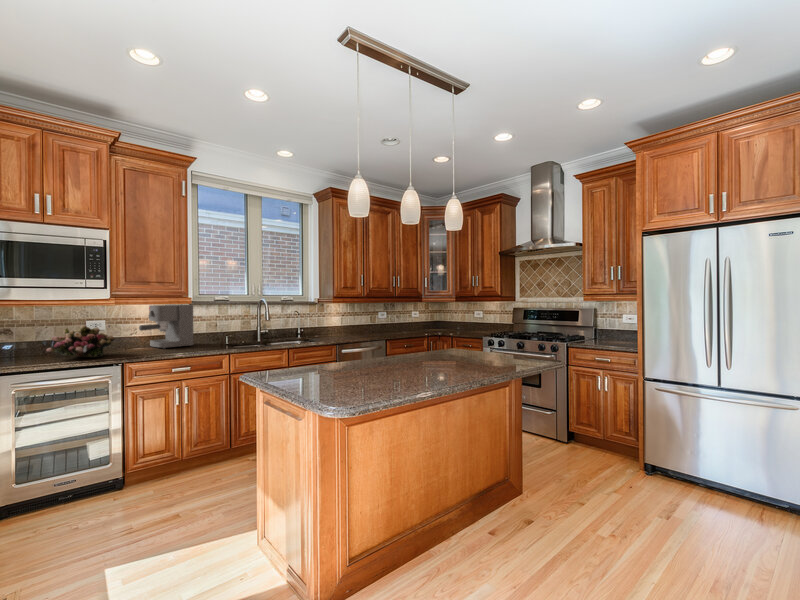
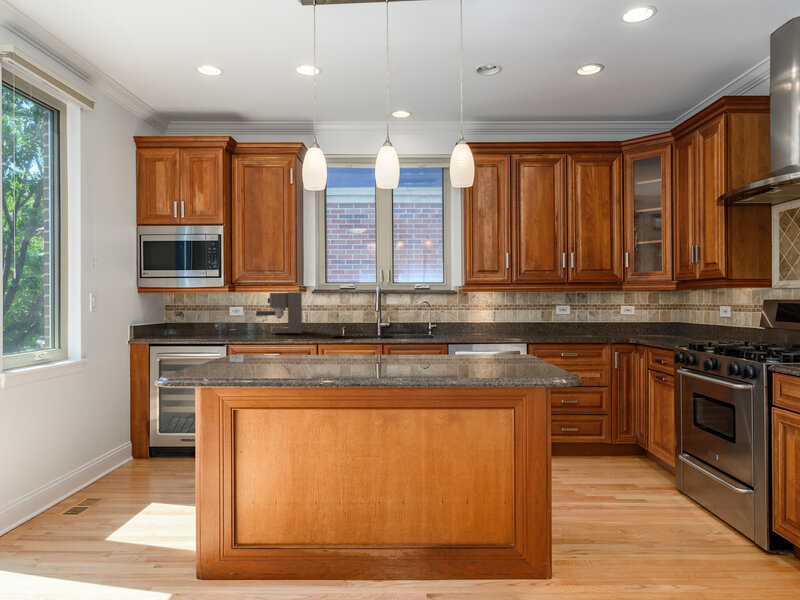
flower arrangement: present [46,325,114,357] -> none [182,309,230,336]

